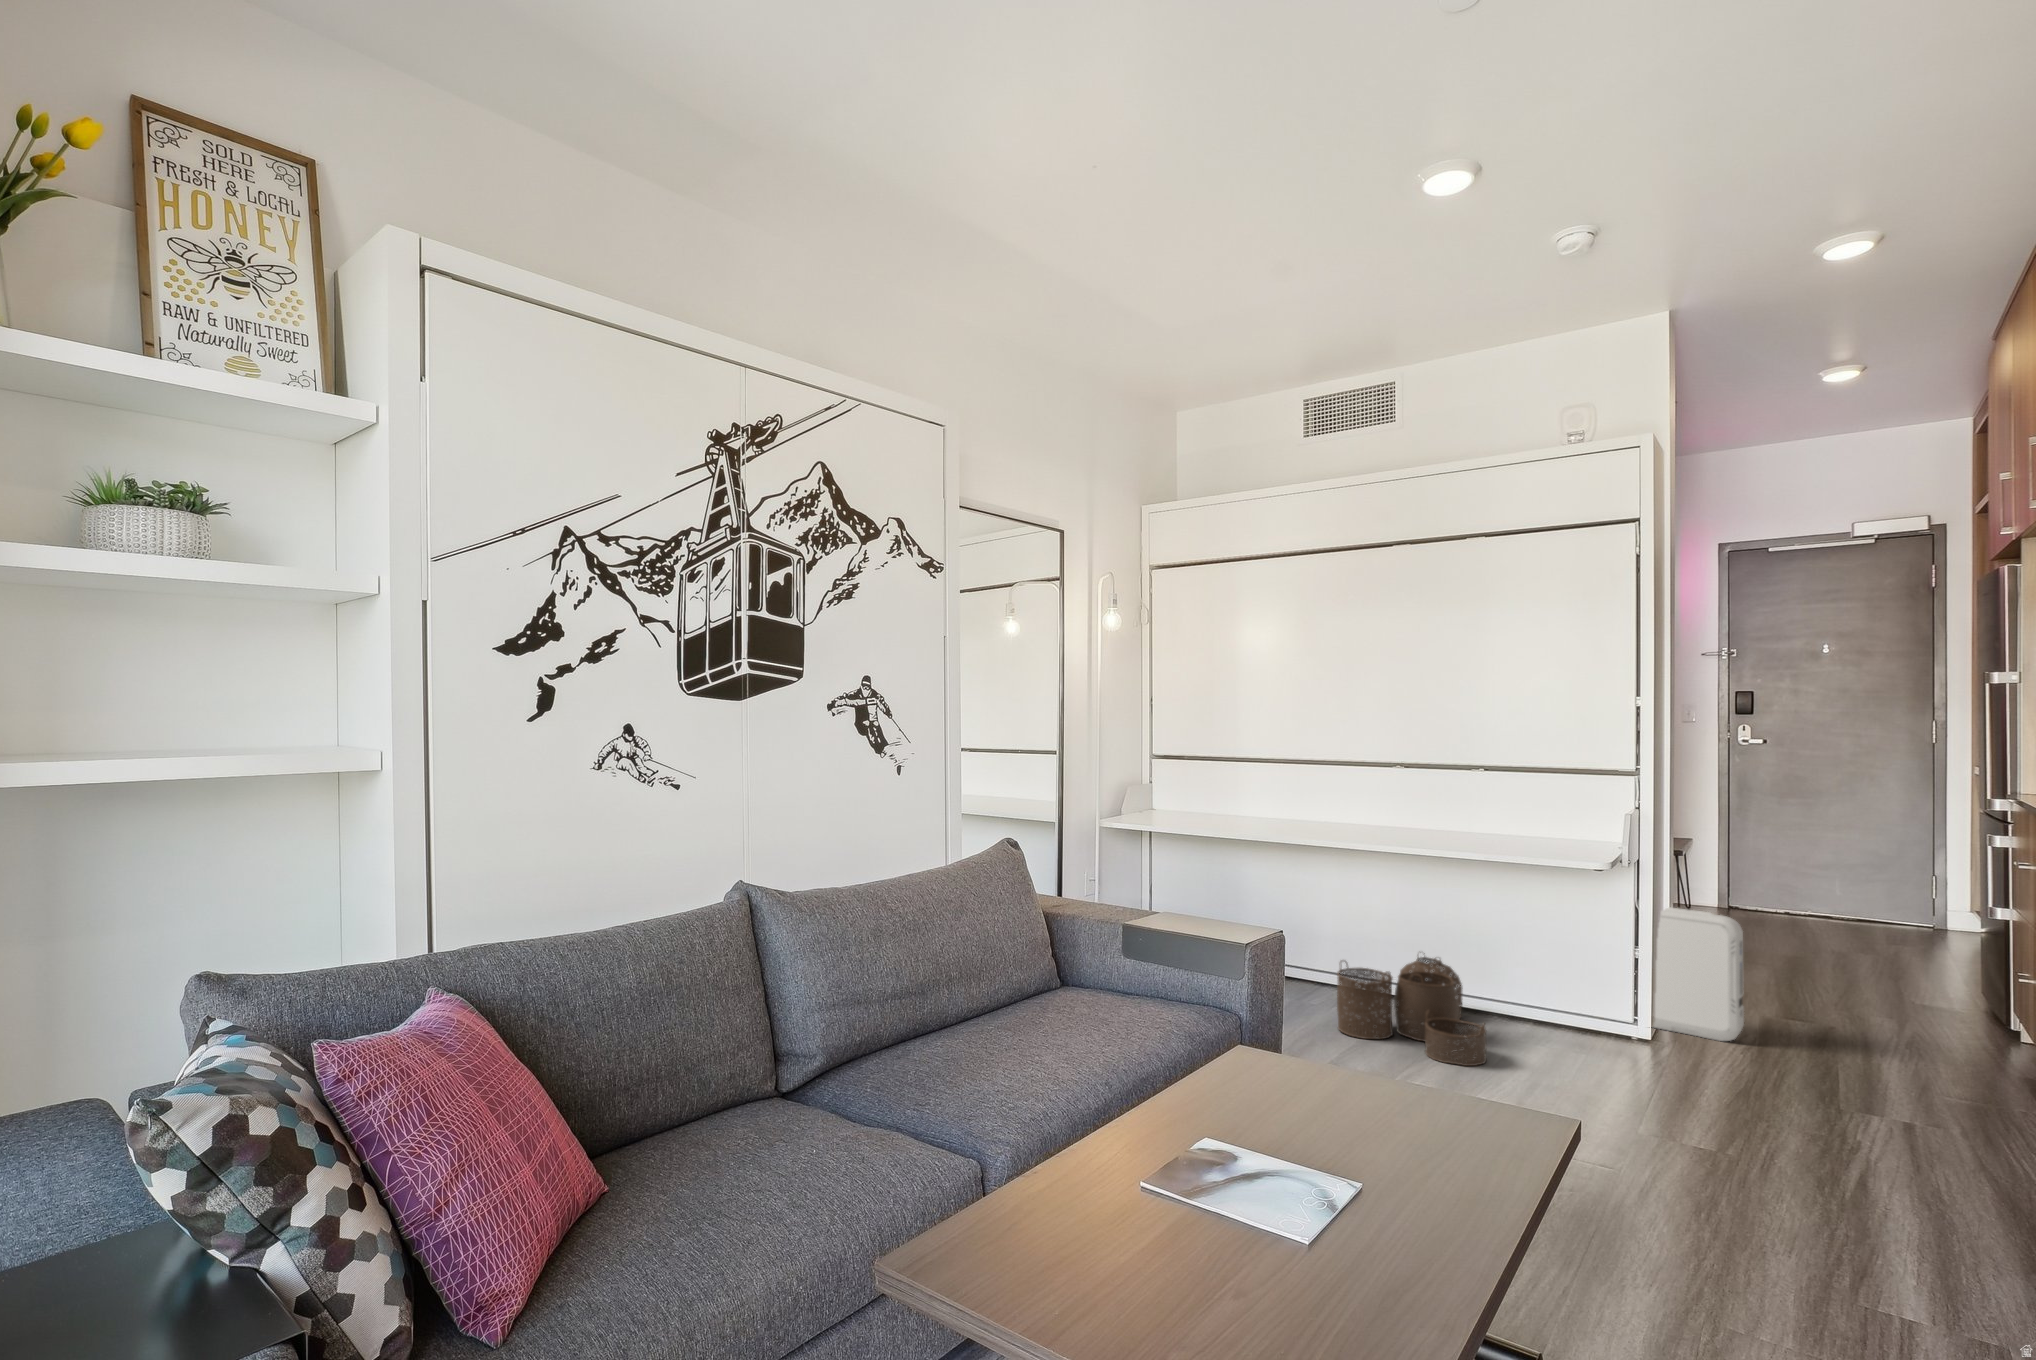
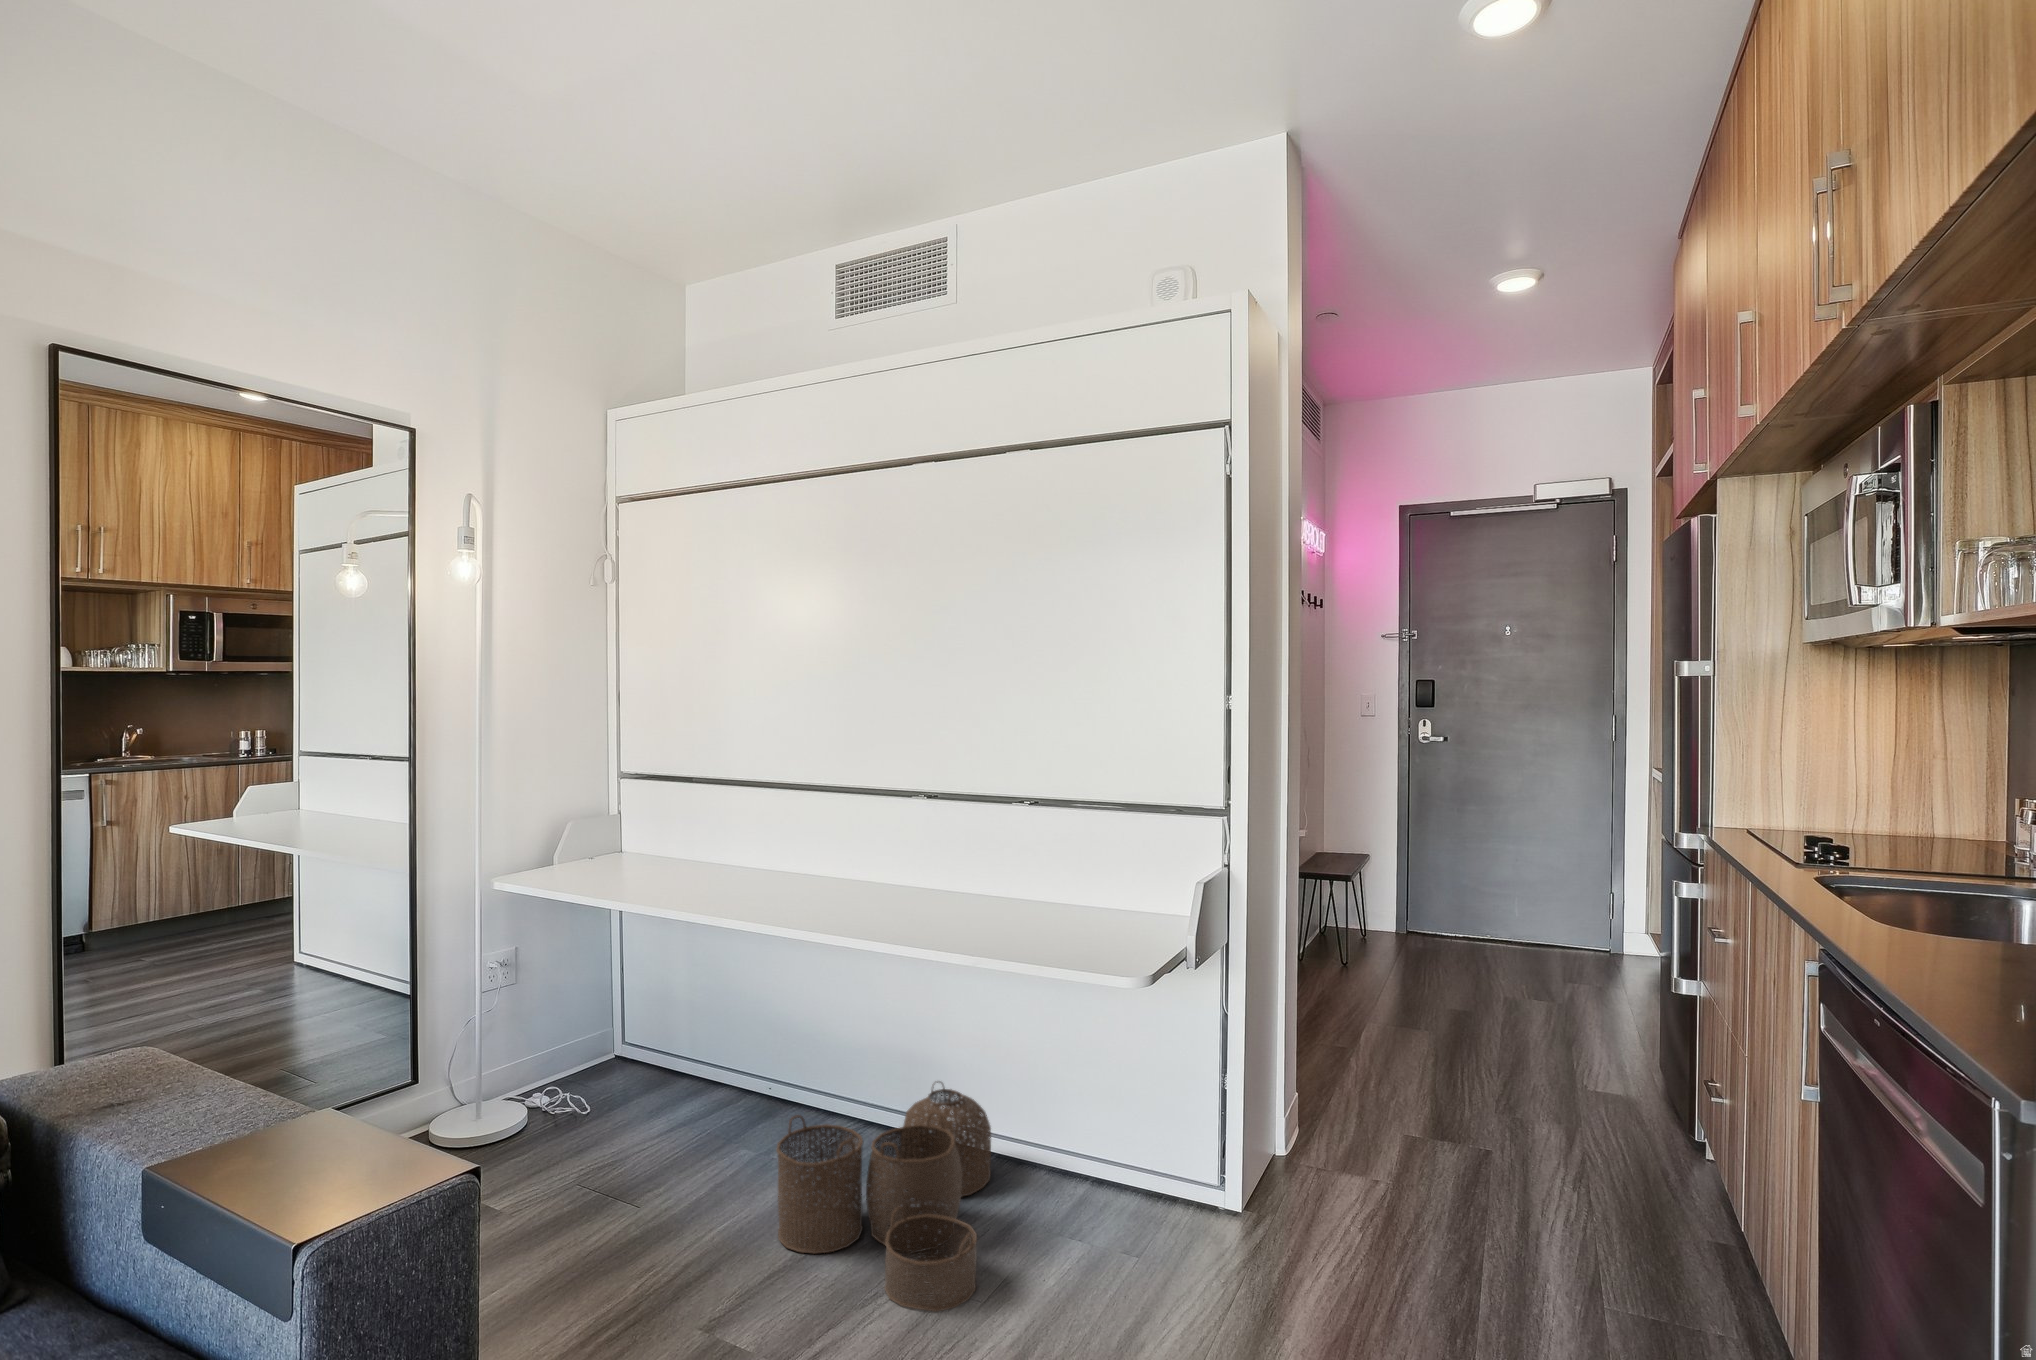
air purifier: present [1653,907,1744,1041] -> none [1231,999,1368,1201]

